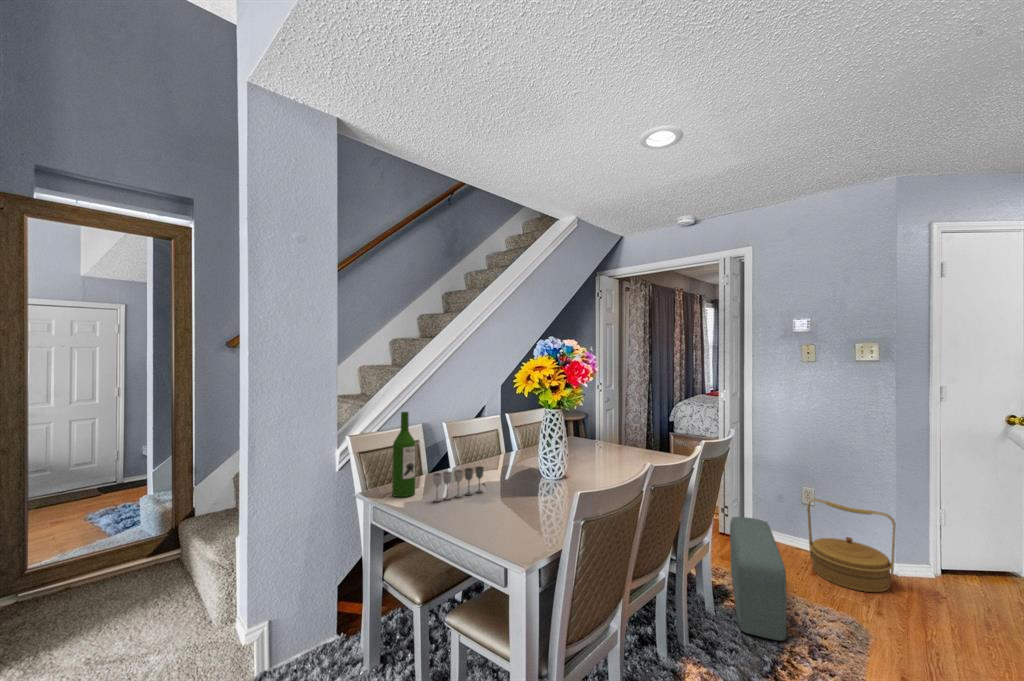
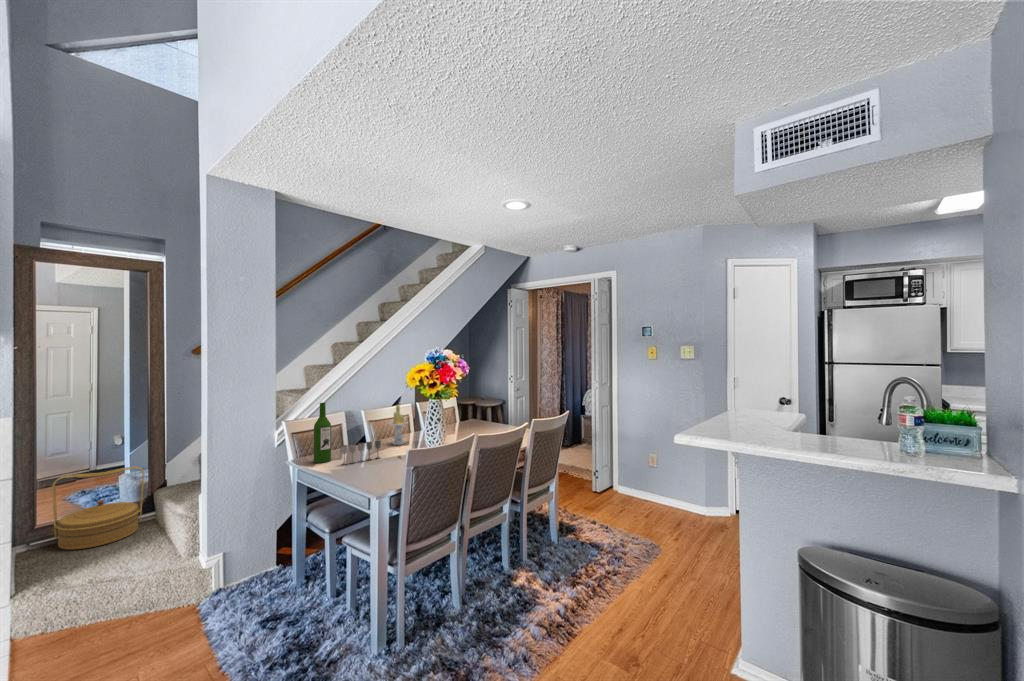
candle: none [482,416,508,471] -> present [389,405,408,445]
woven basket: present [807,499,896,592] -> present [52,466,144,550]
pouf: present [730,517,786,640] -> none [571,476,611,556]

